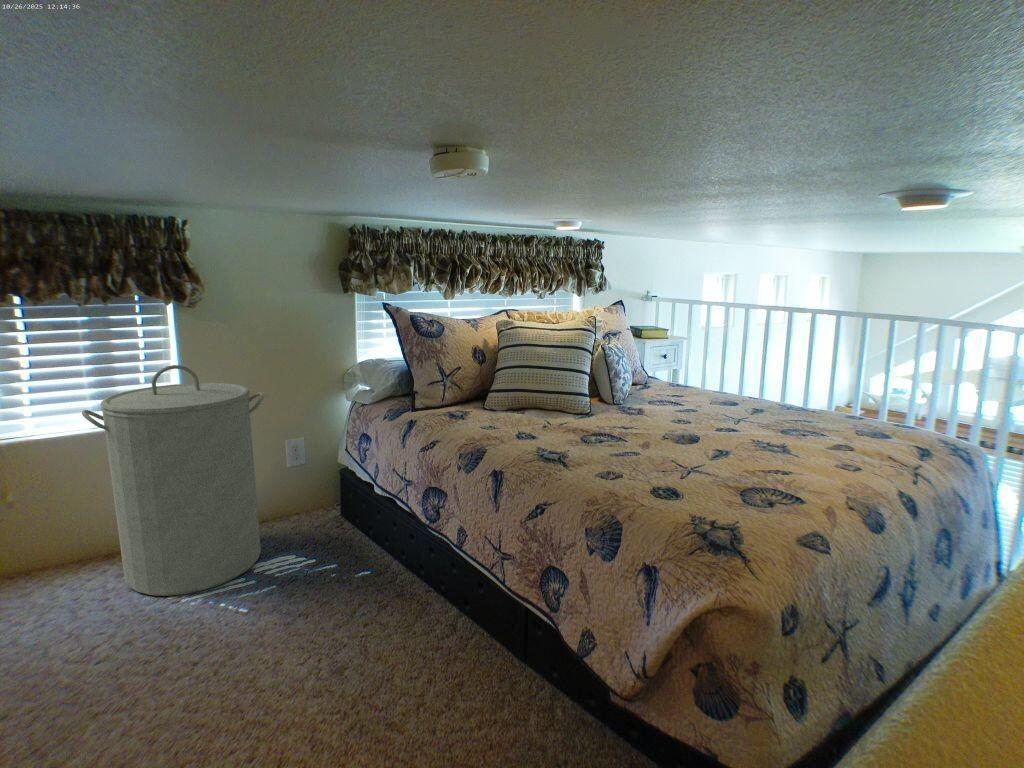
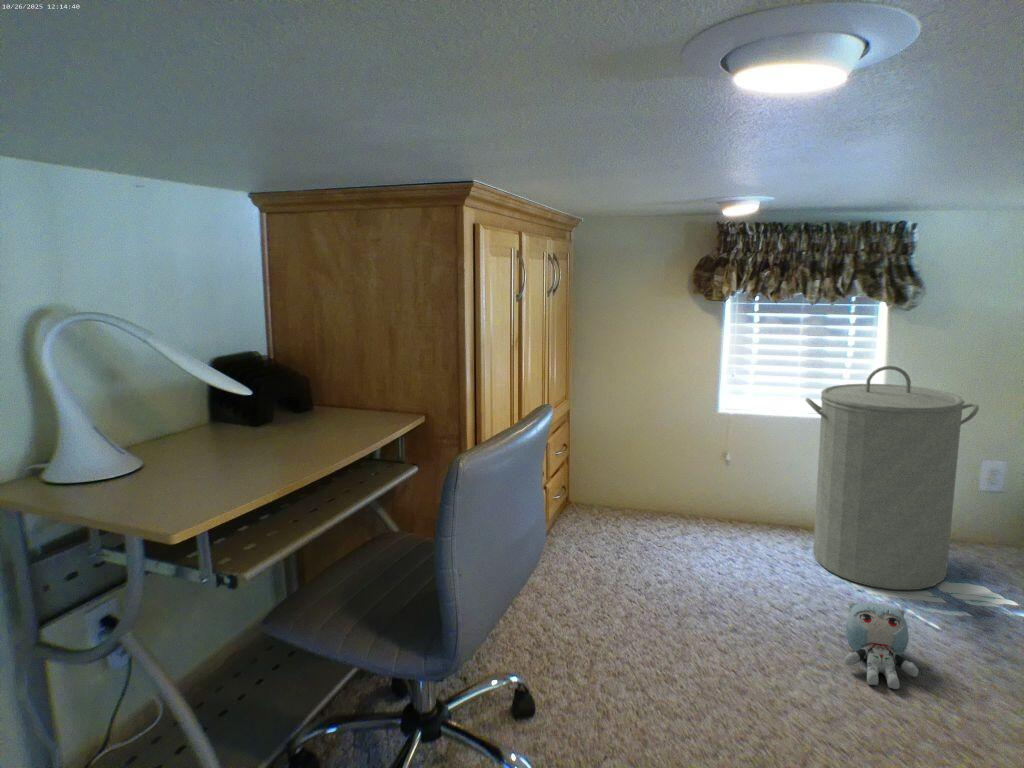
plush toy: none [129,618,213,725] -> present [845,602,919,689]

